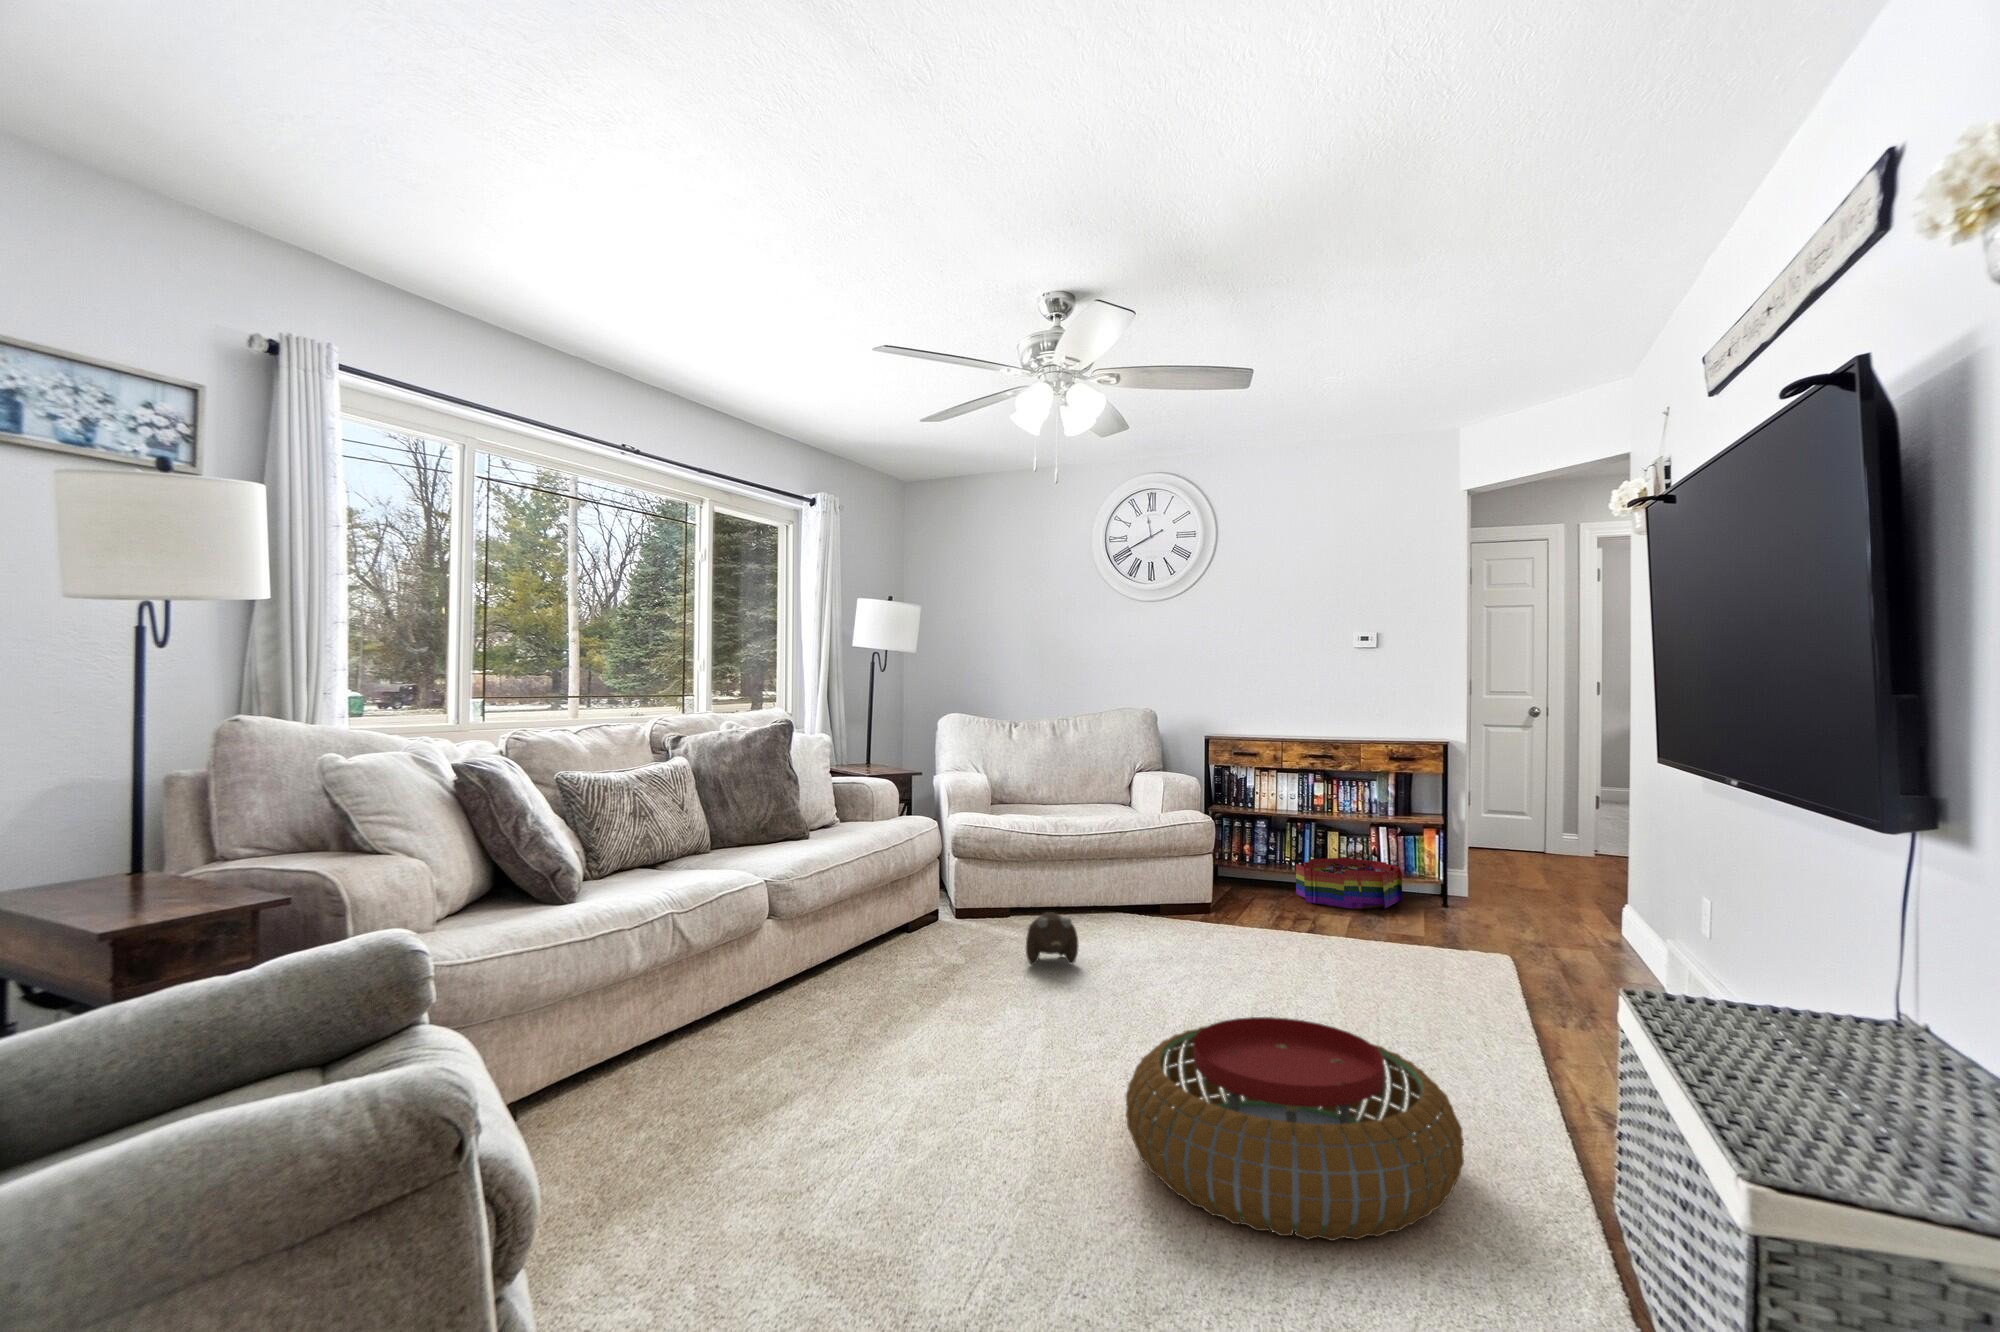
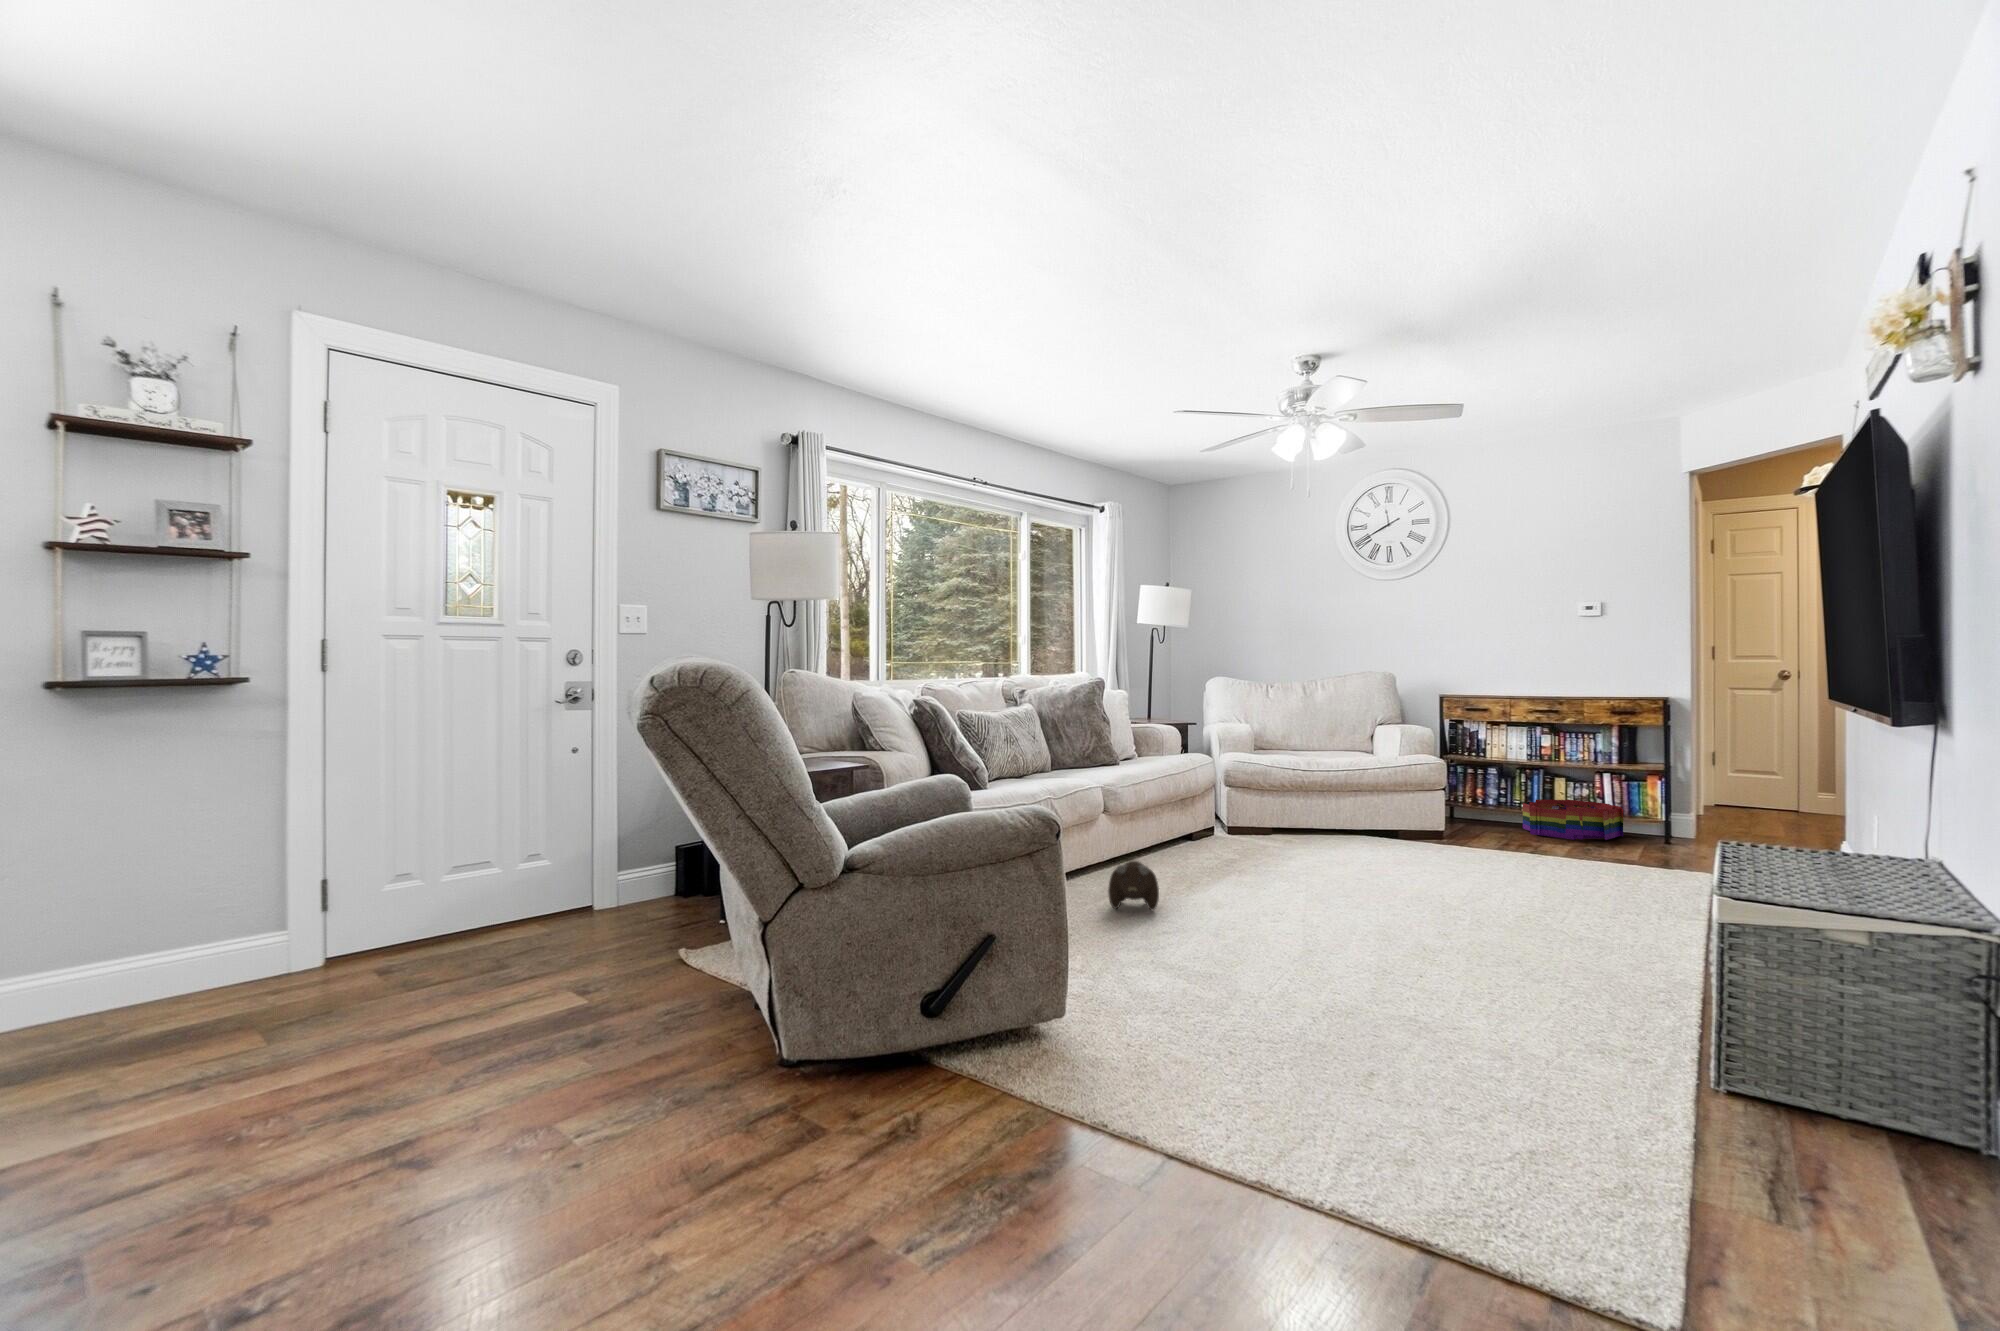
plush toy: present [1026,912,1078,965] -> present [1108,861,1159,910]
pouf: present [1126,1017,1464,1241] -> none [1369,872,1615,994]

